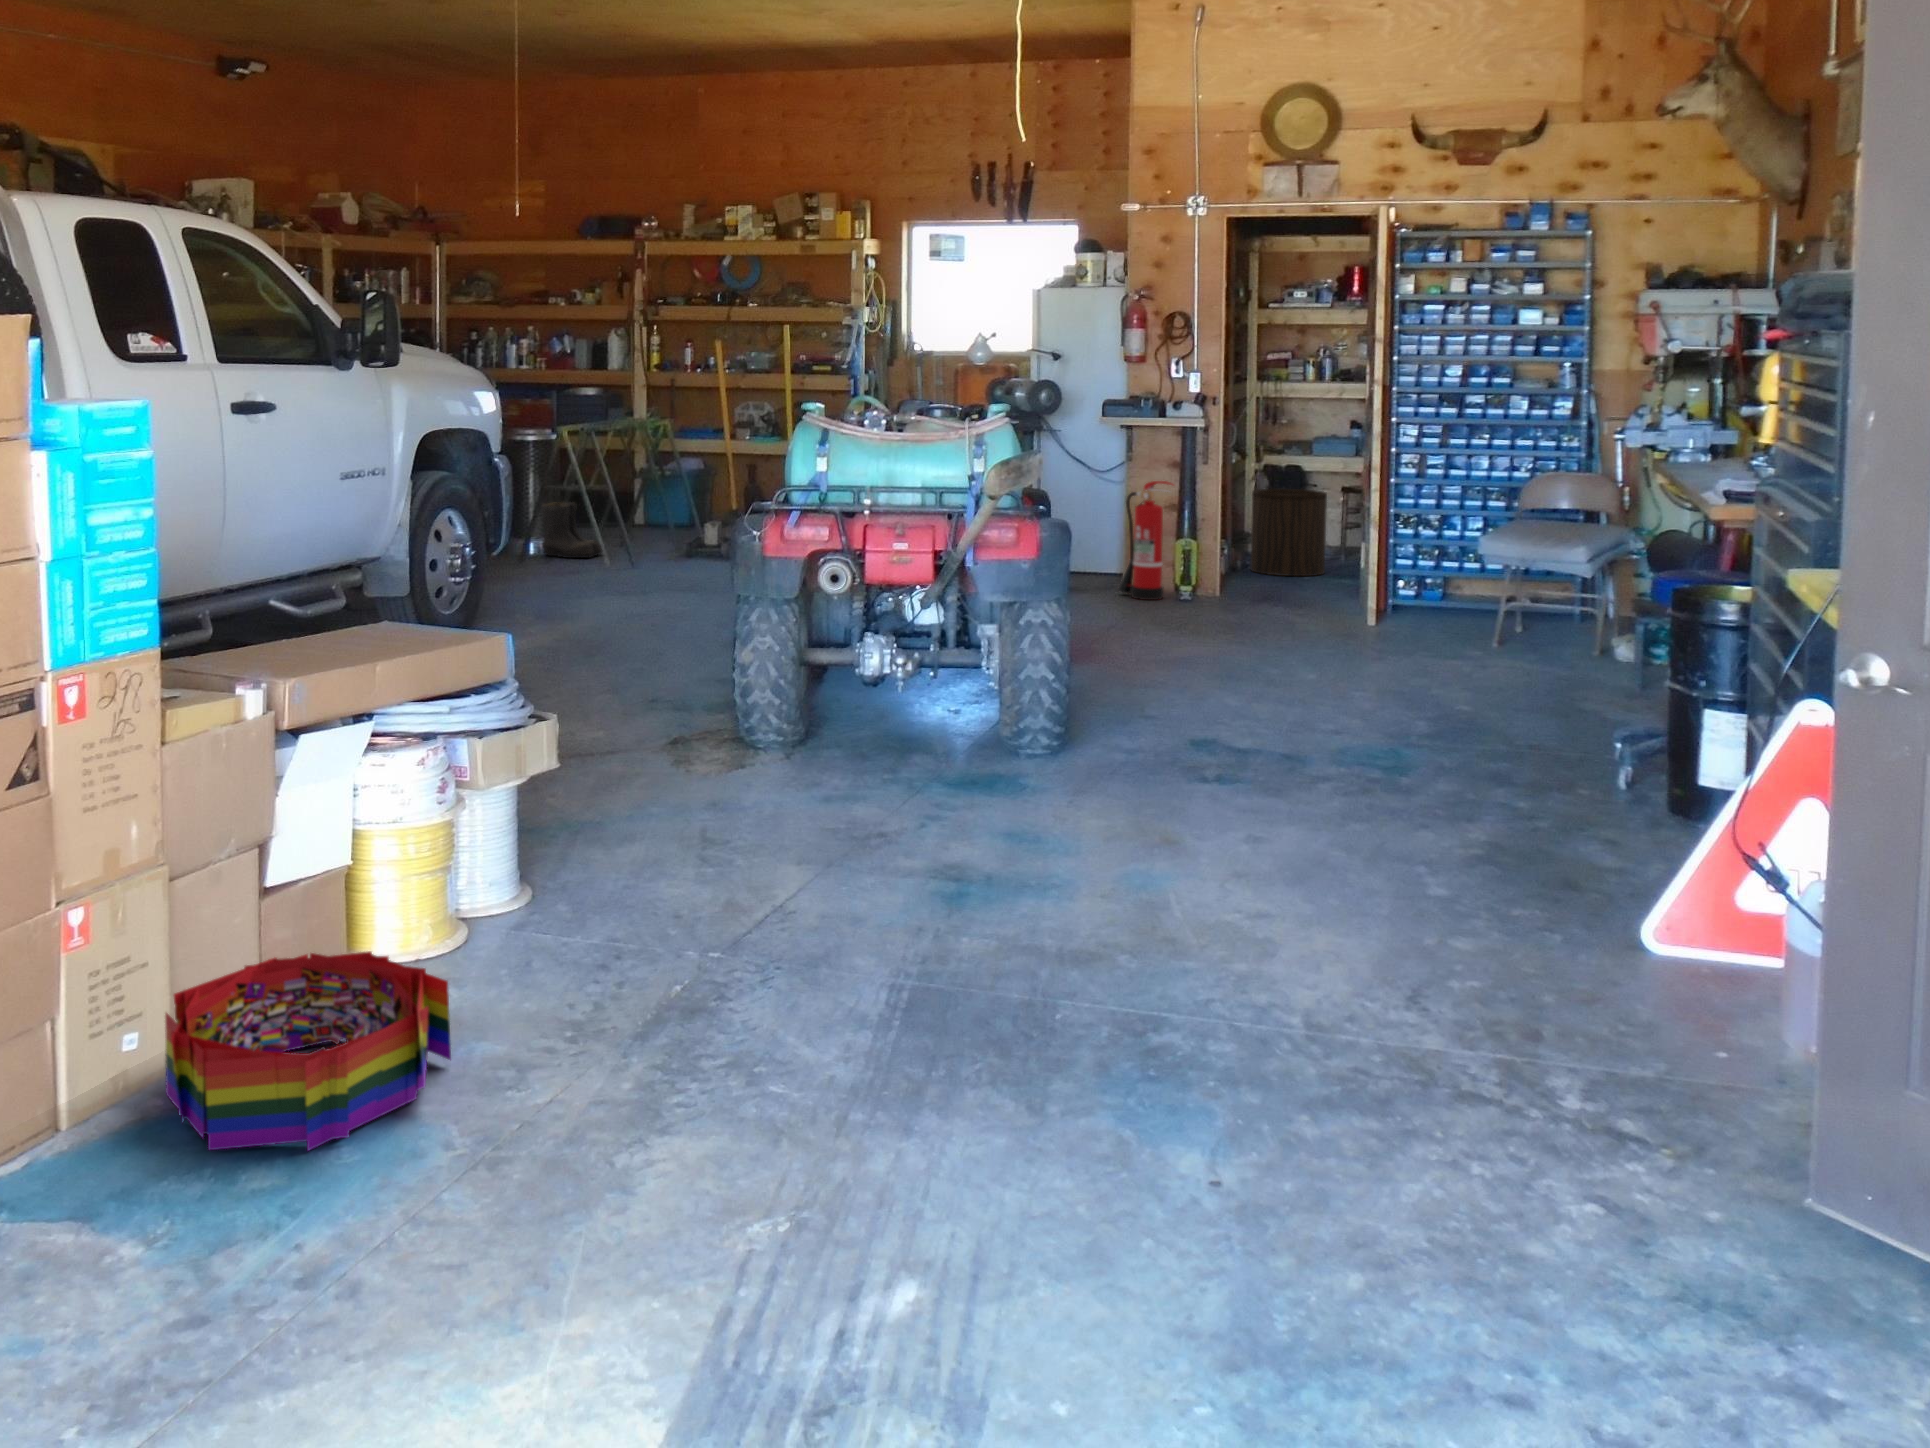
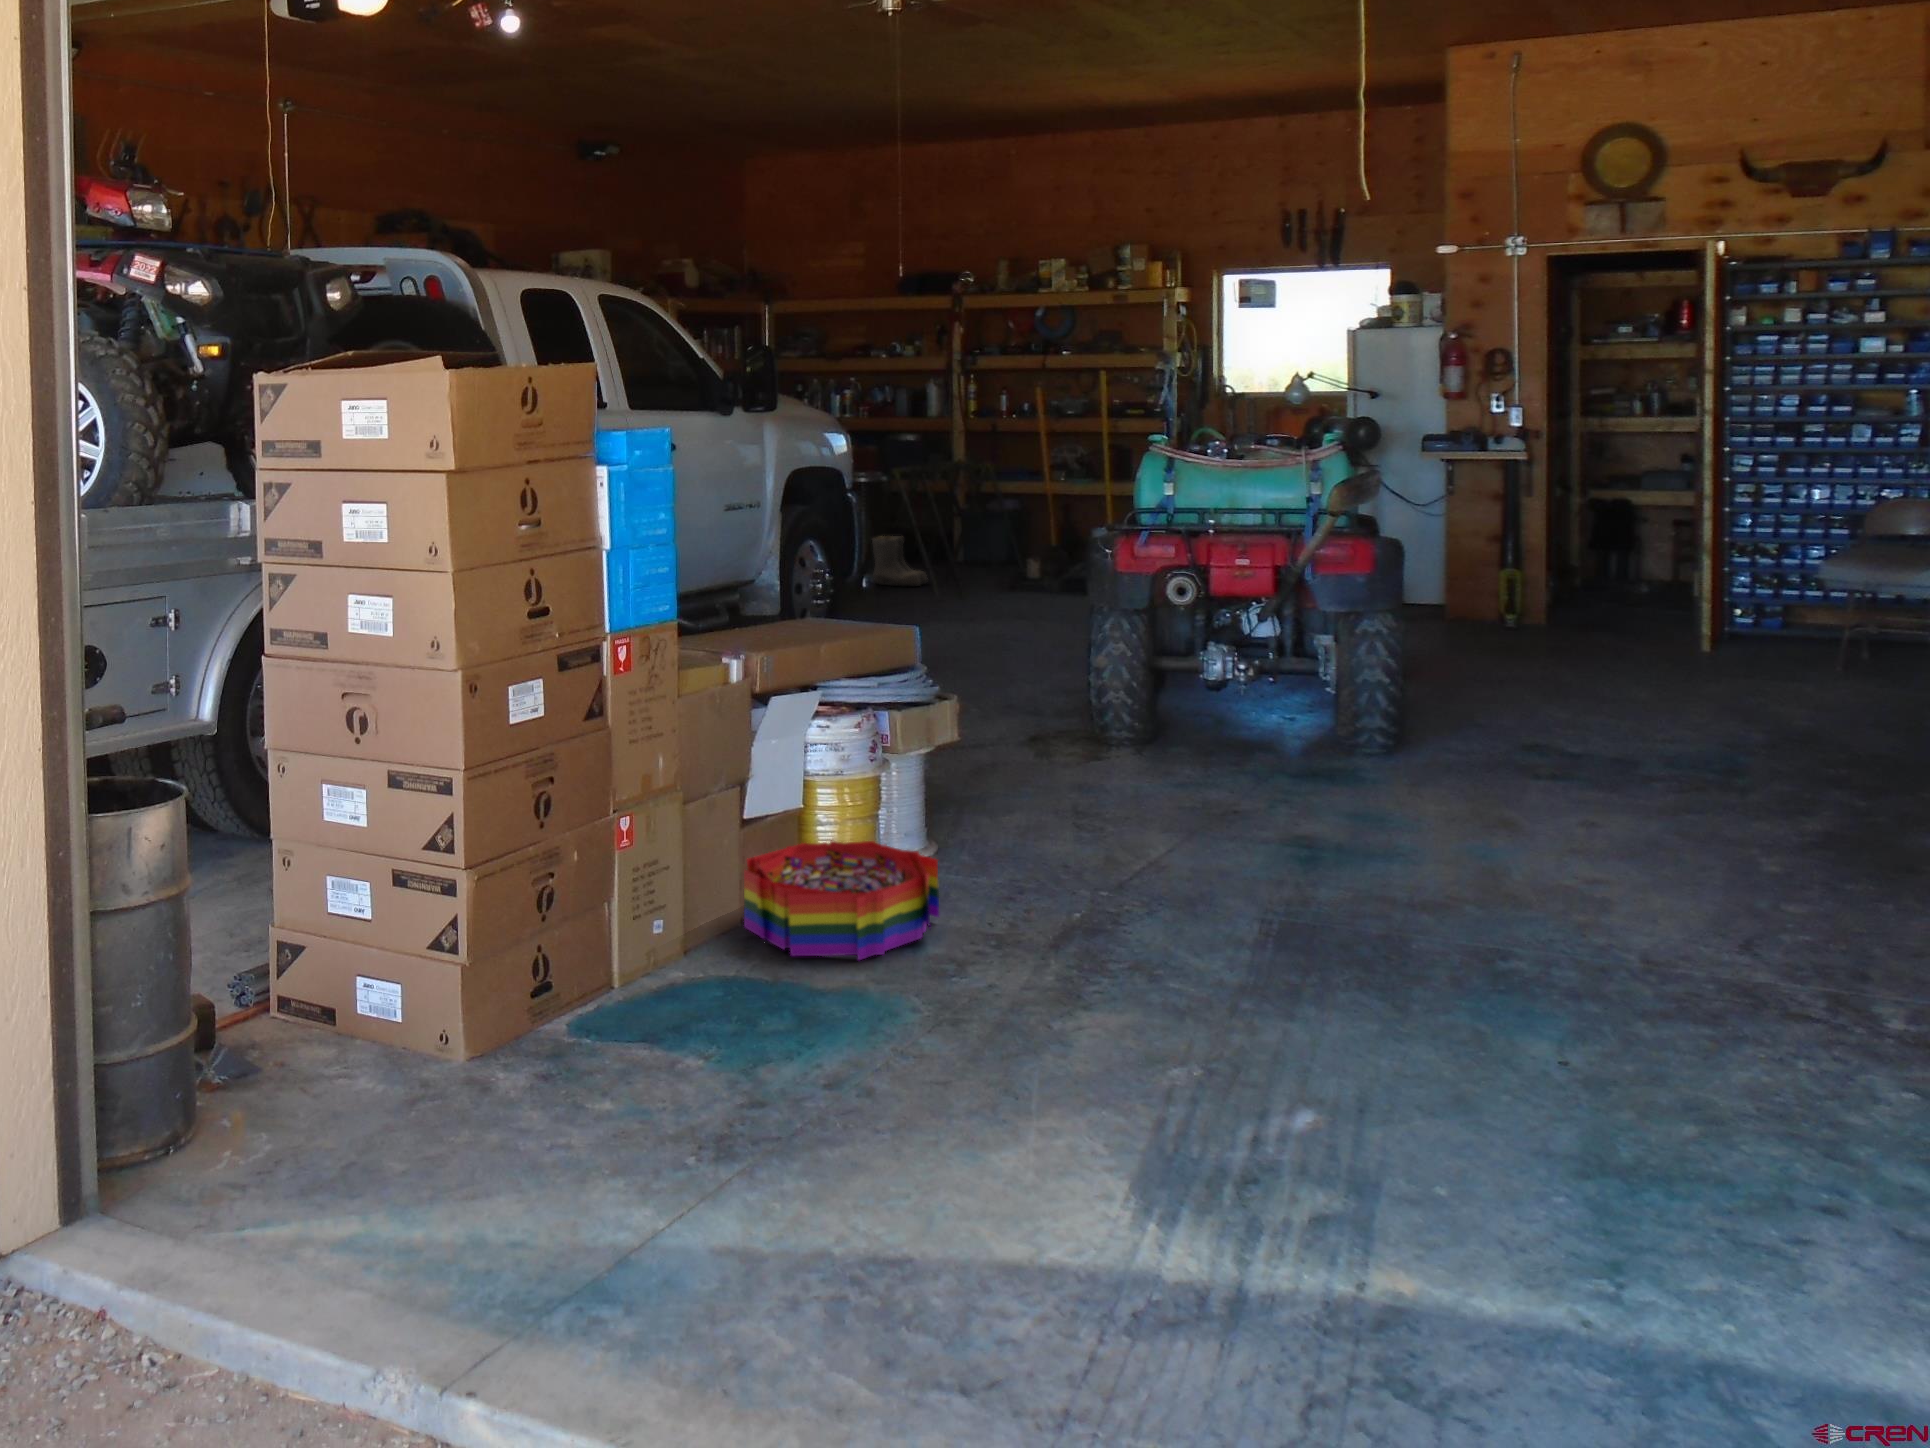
fire extinguisher: present [1119,481,1173,600] -> none [1438,511,1496,625]
stool: present [1250,489,1327,576] -> none [1577,520,1659,605]

